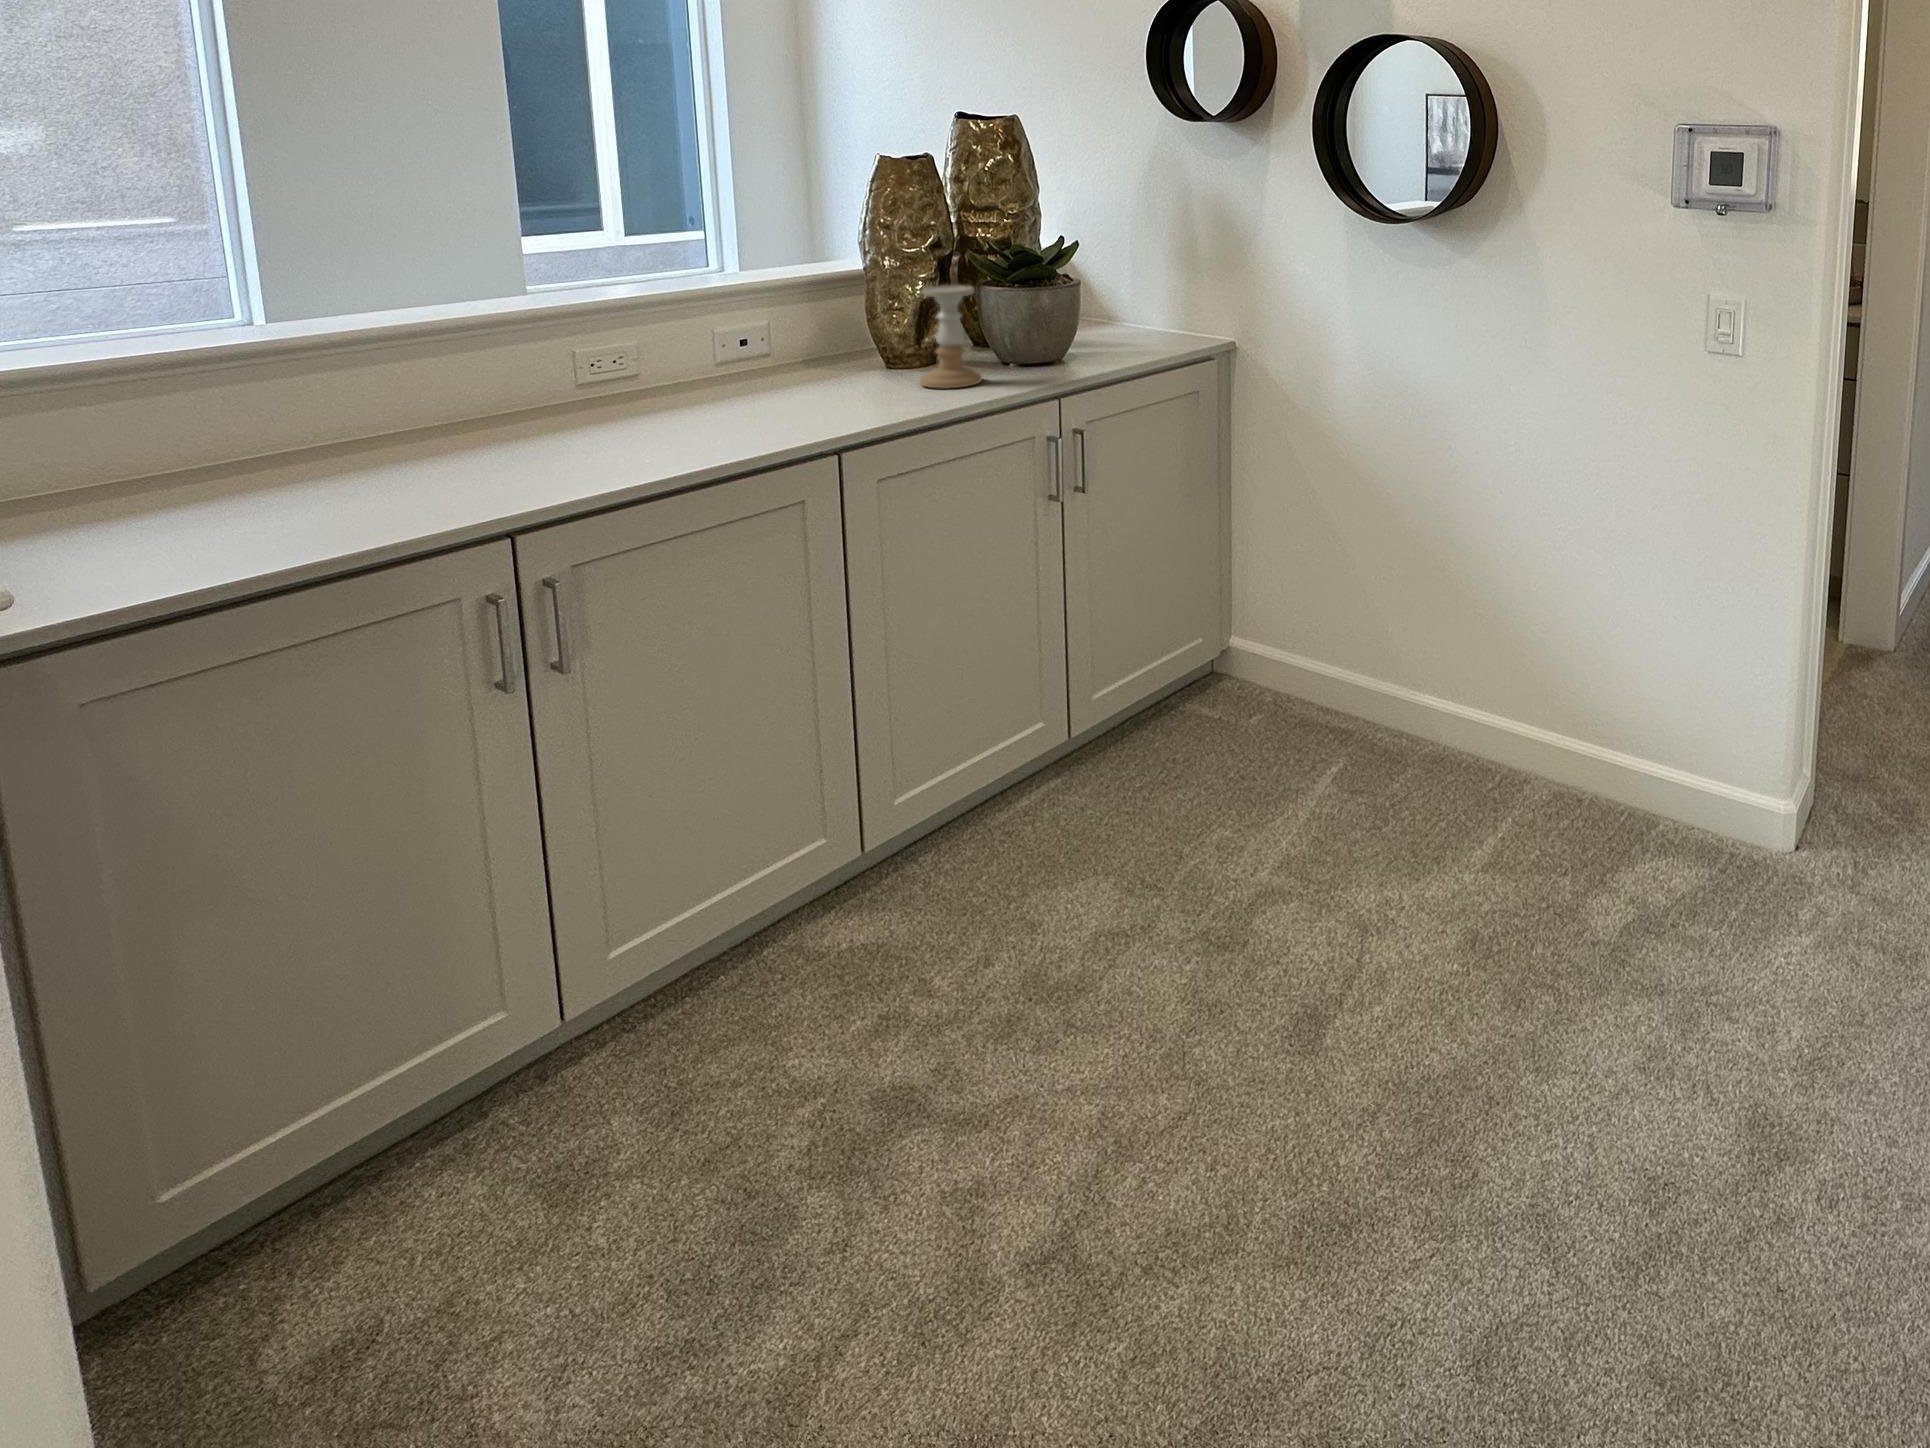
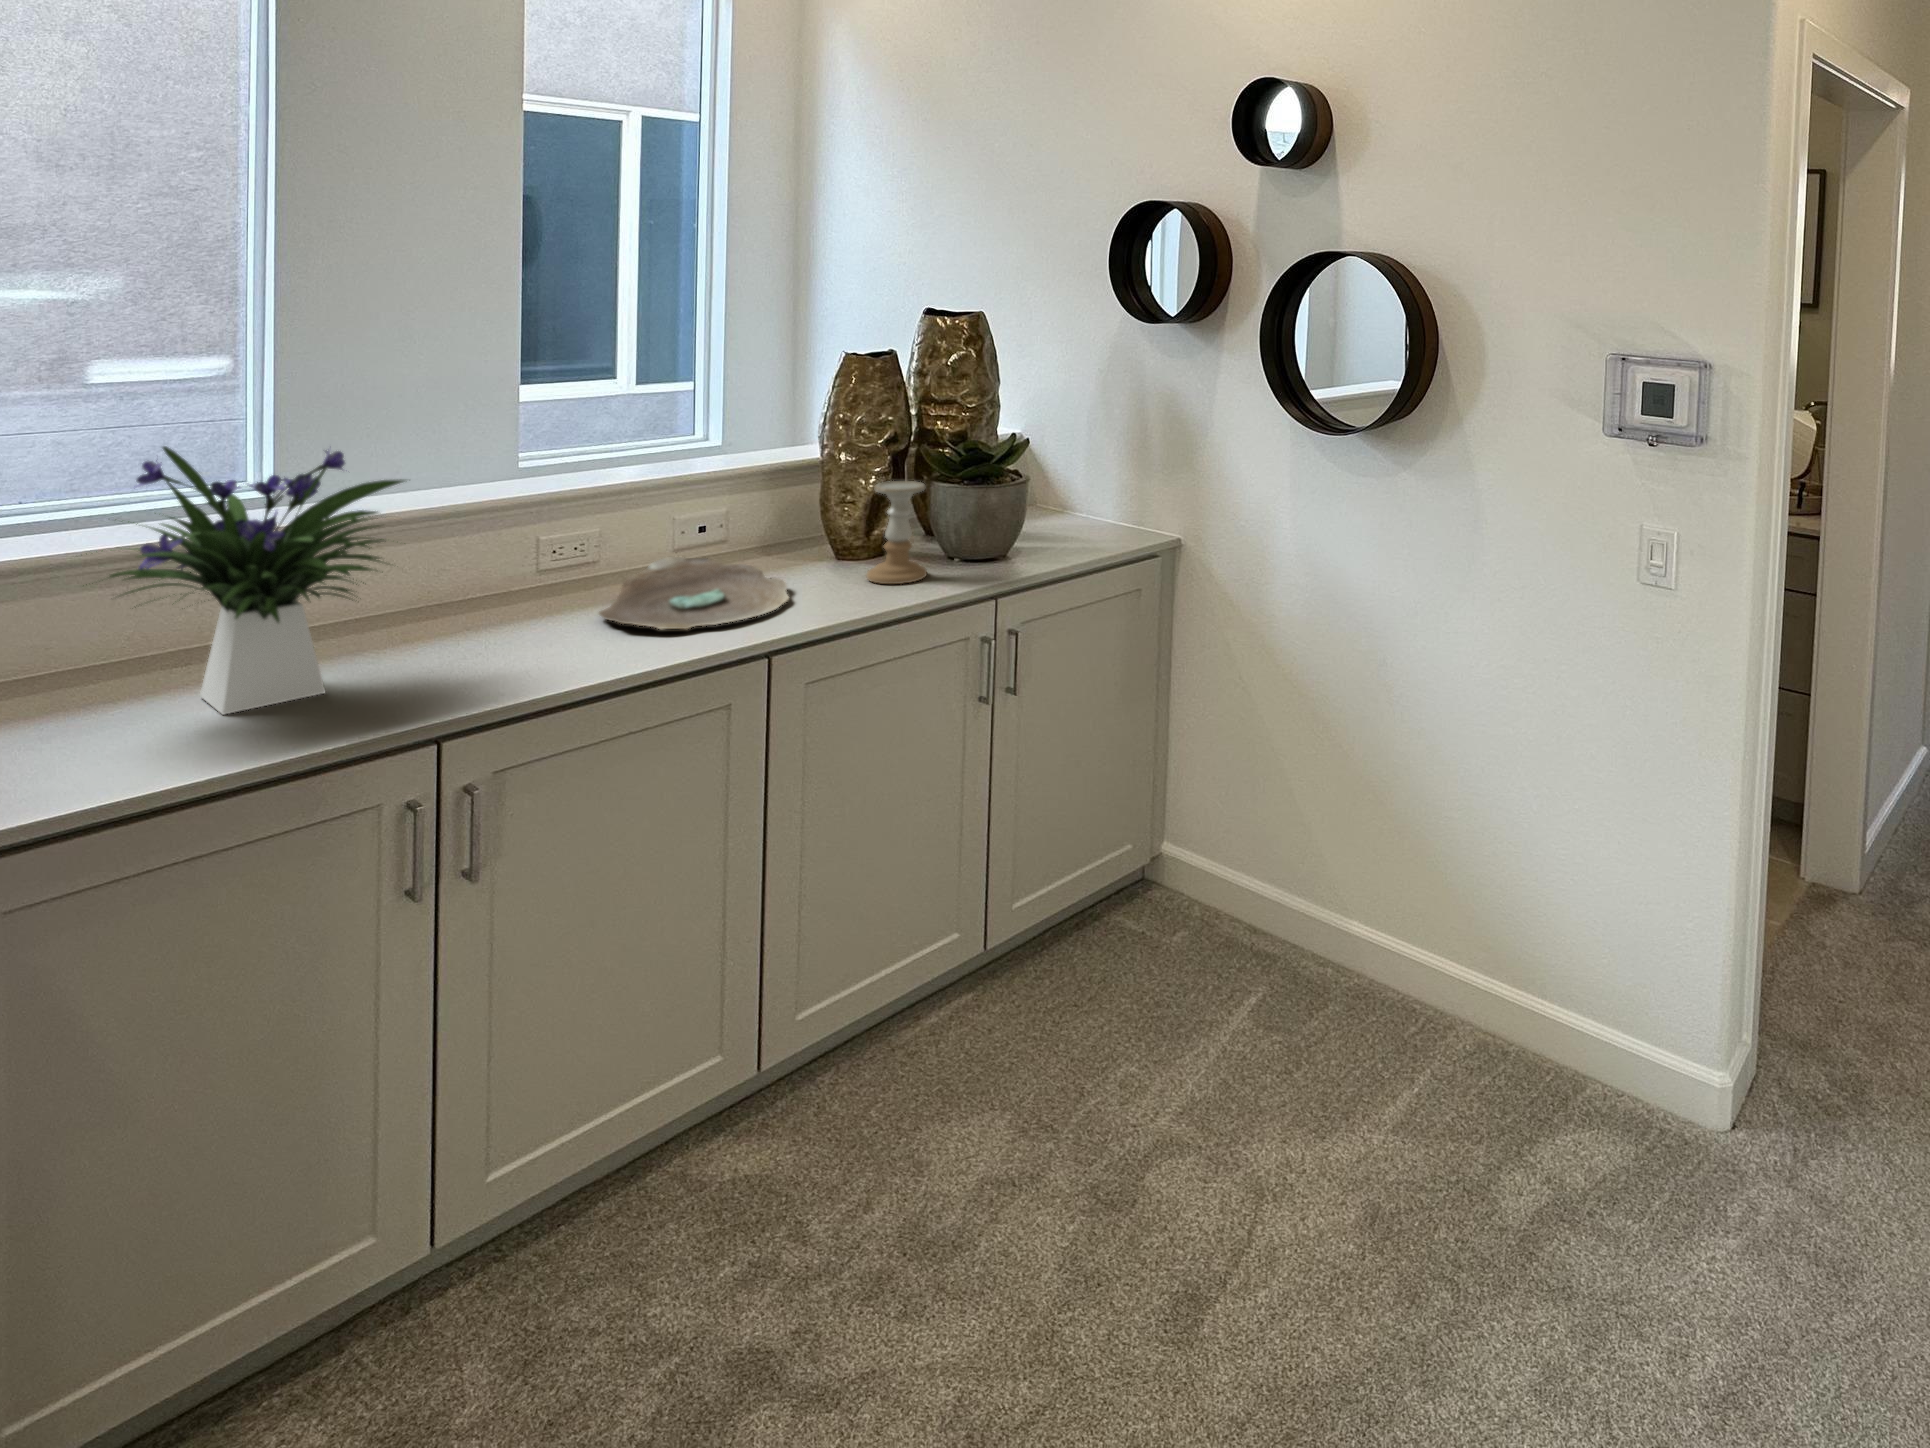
flower arrangement: none [90,233,449,516] -> present [86,446,404,714]
decorative bowl: none [649,367,847,431] -> present [599,557,789,630]

